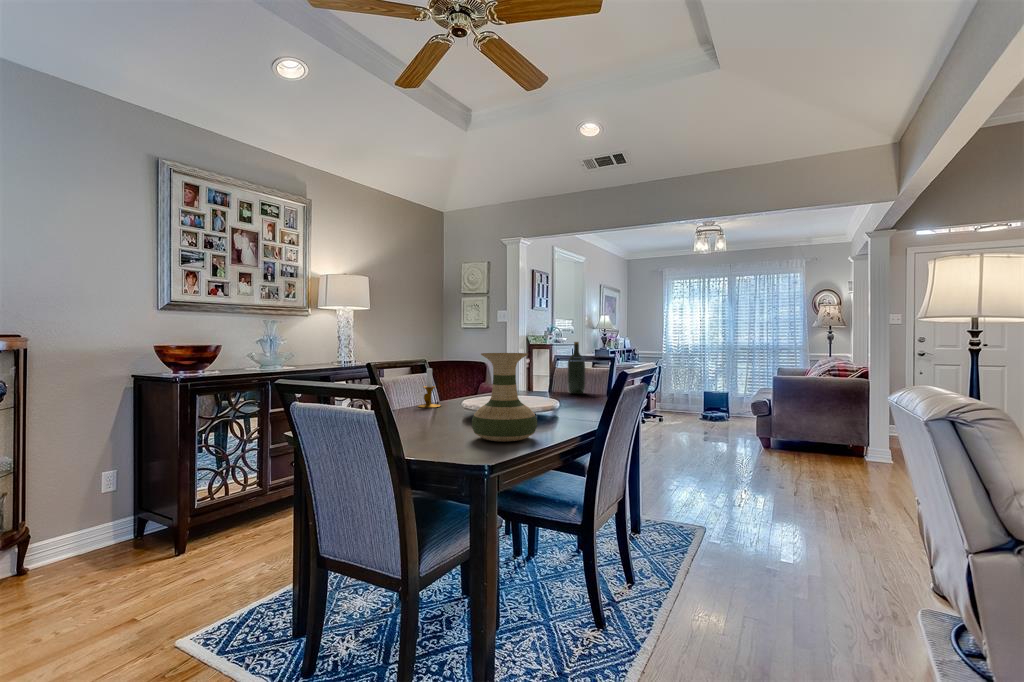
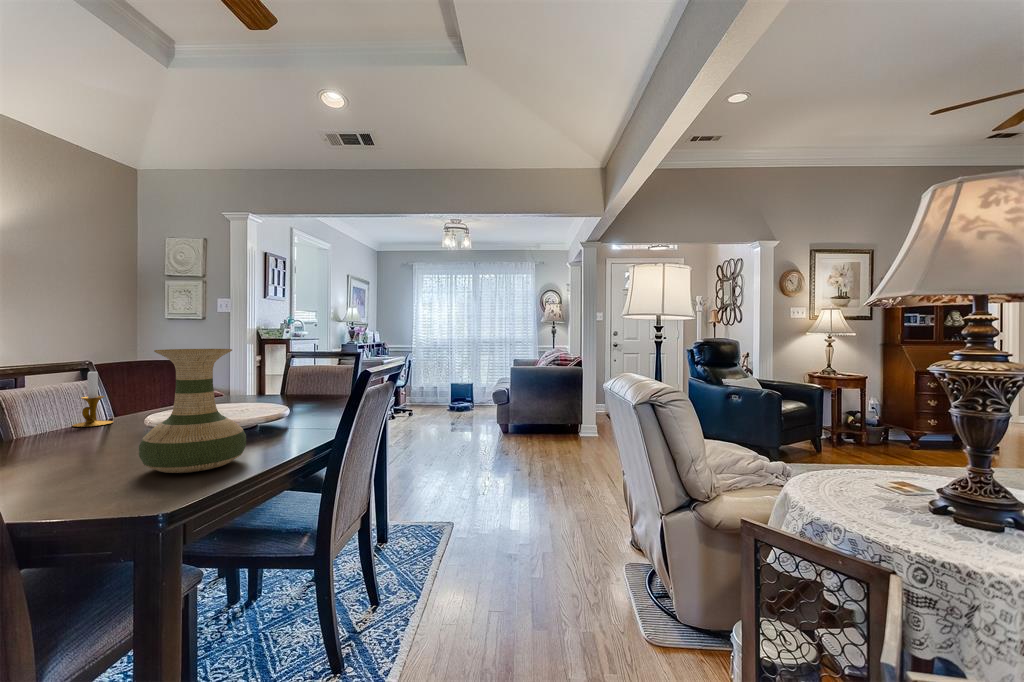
wine bottle: present [568,342,585,394] -> none [305,335,326,394]

